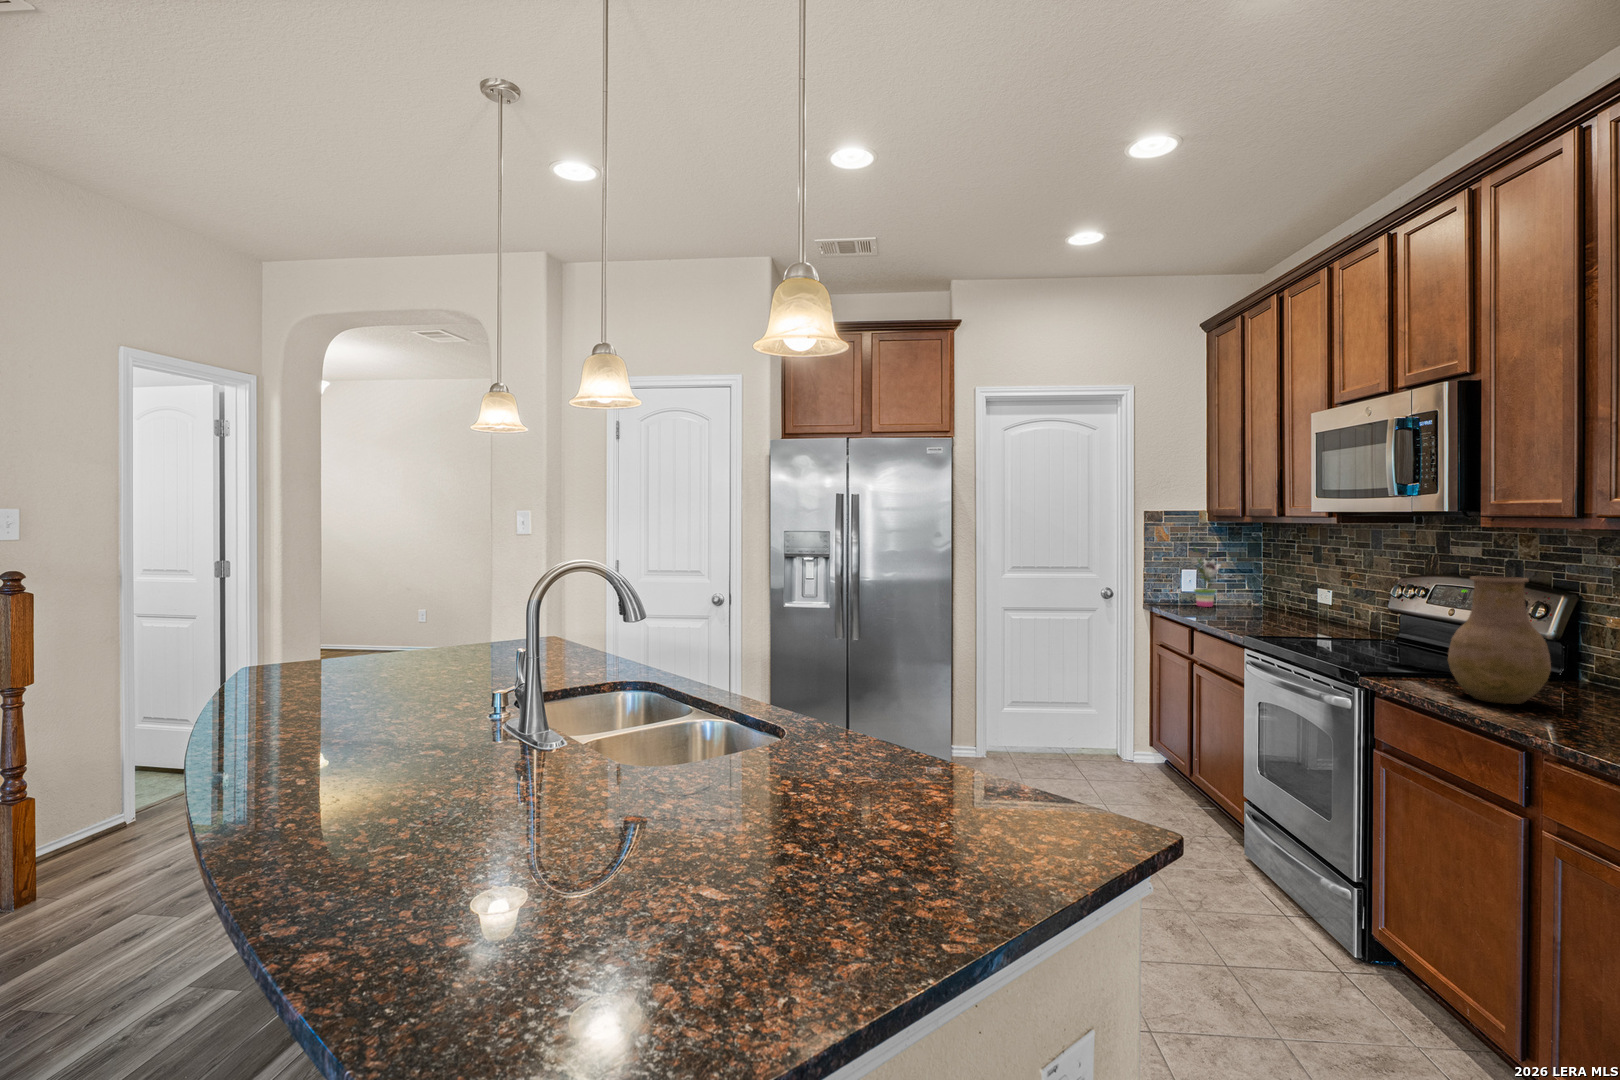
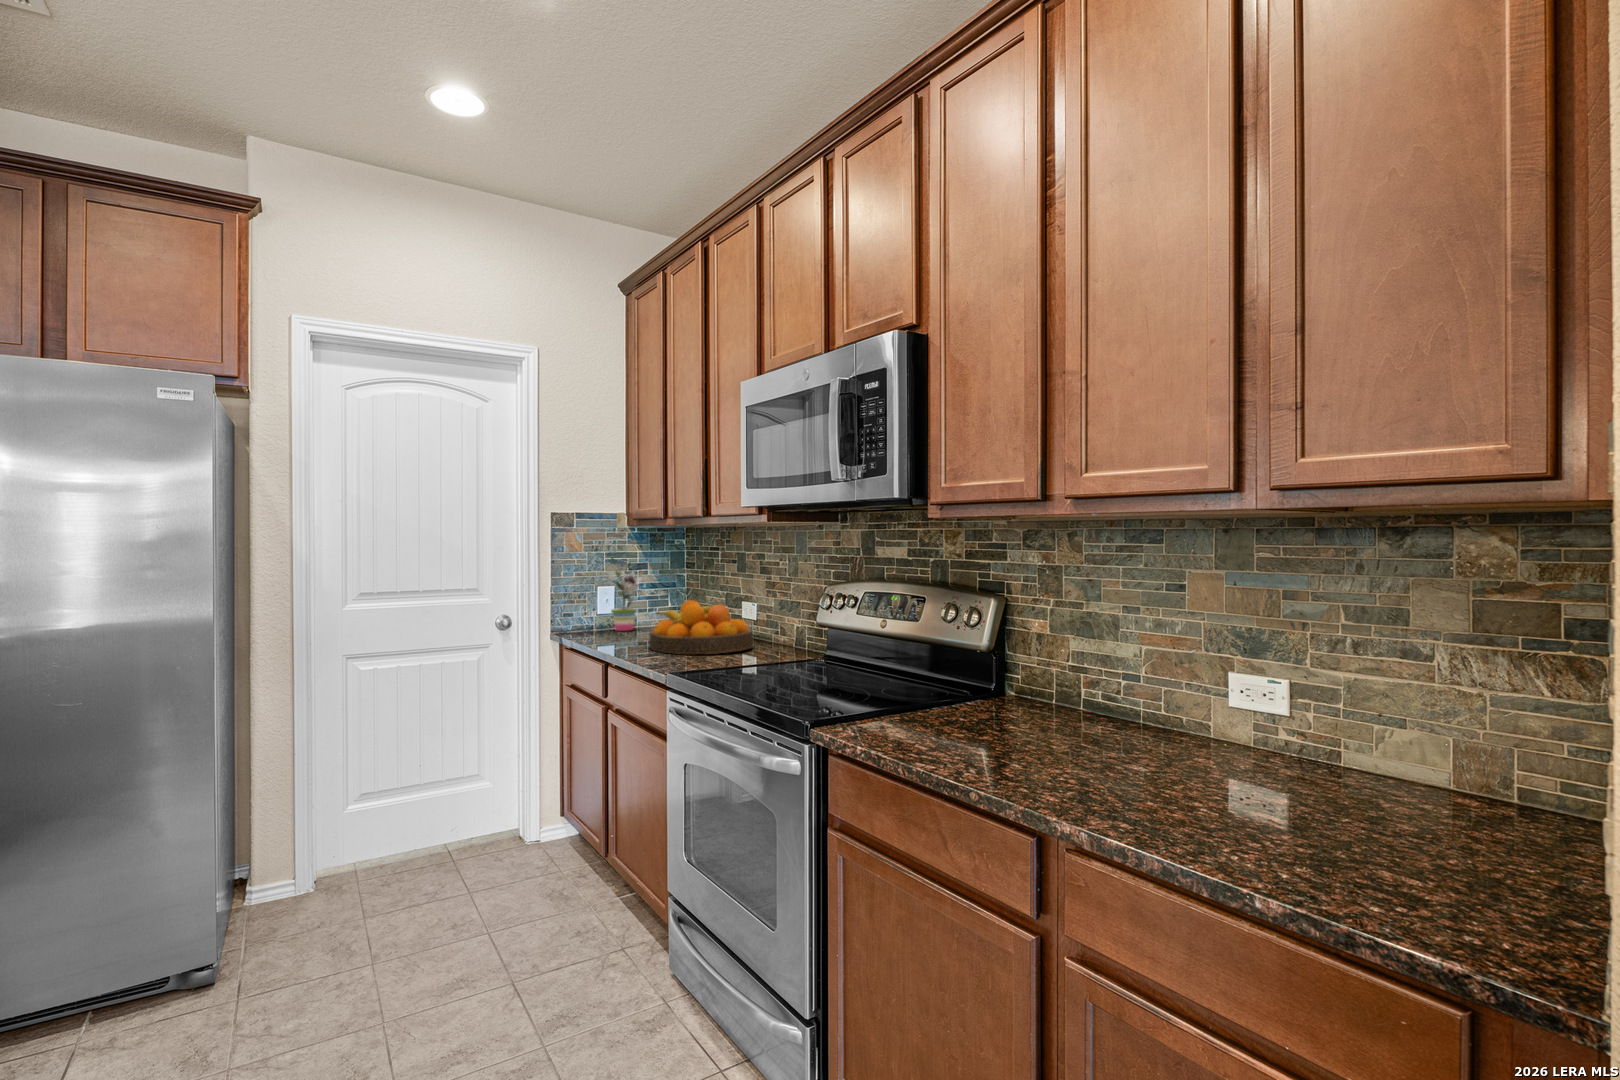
vase: present [1448,576,1551,704] -> none [924,575,1038,756]
fruit bowl: none [1229,585,1325,628] -> present [649,600,753,654]

